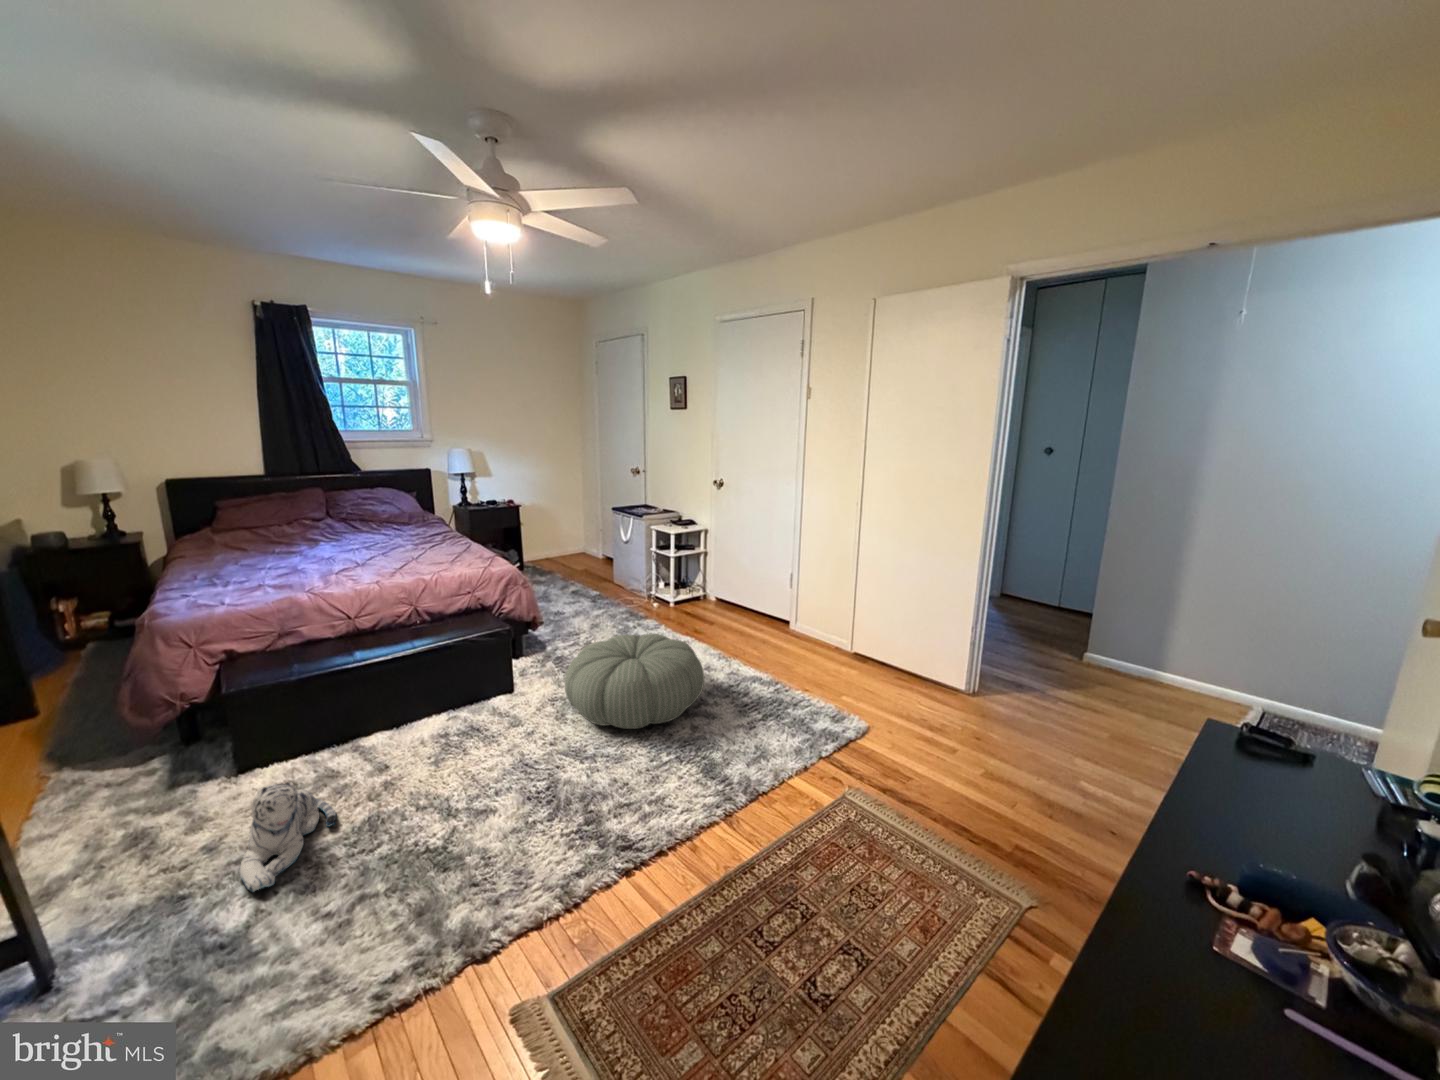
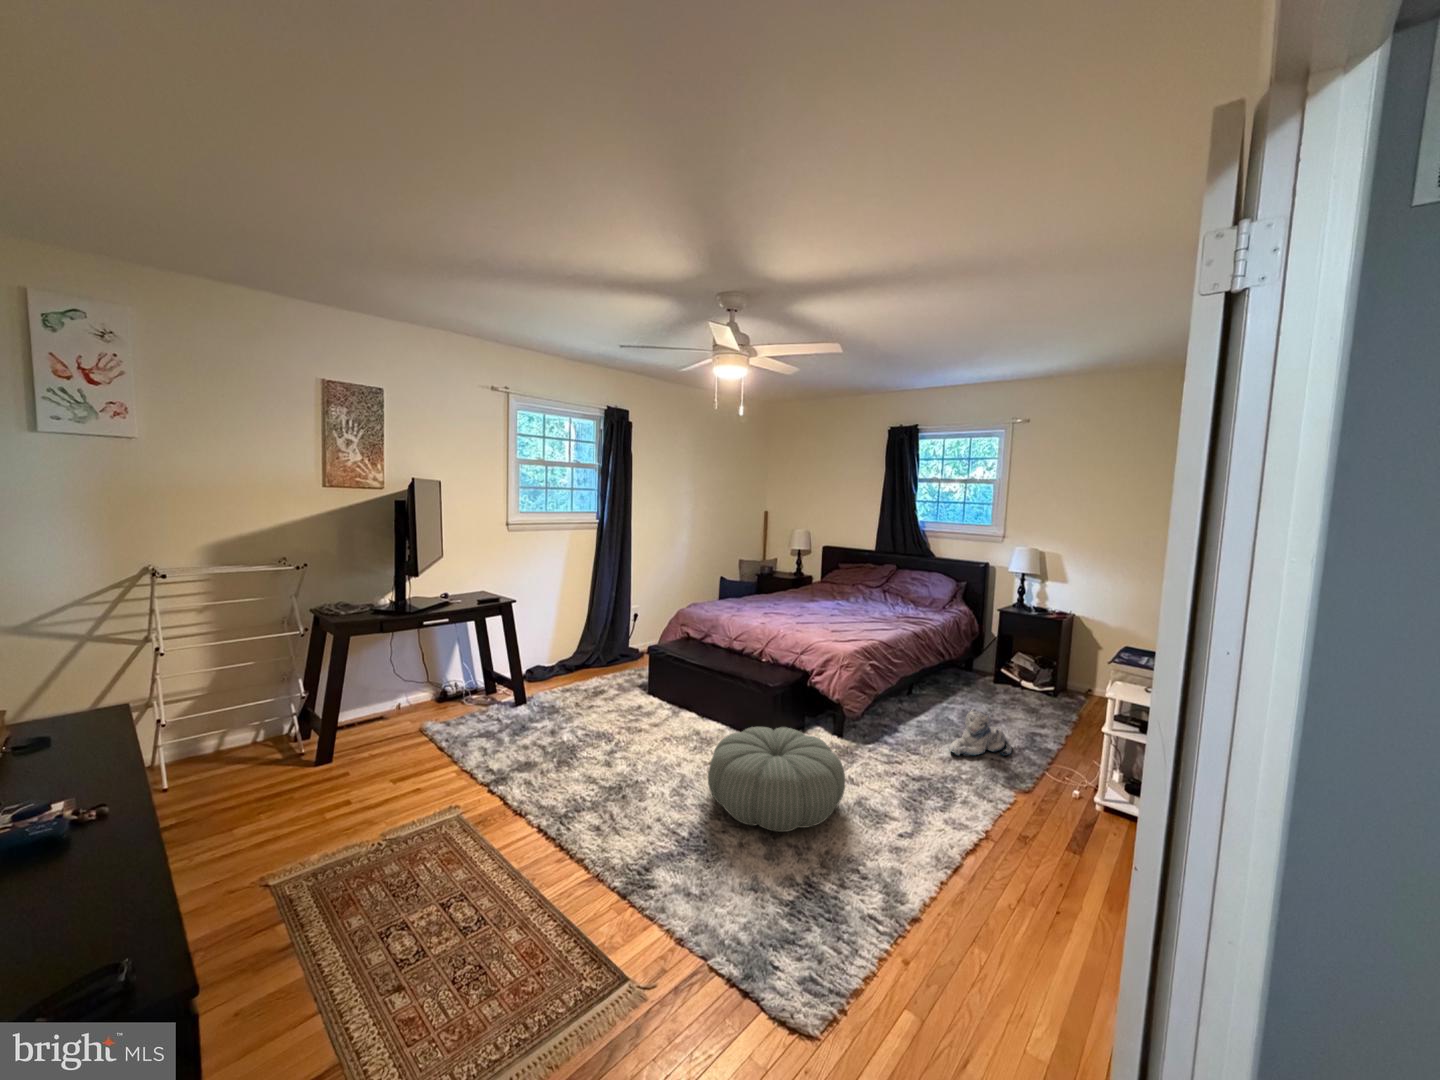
plush toy: present [239,782,336,892] -> present [949,709,1012,756]

